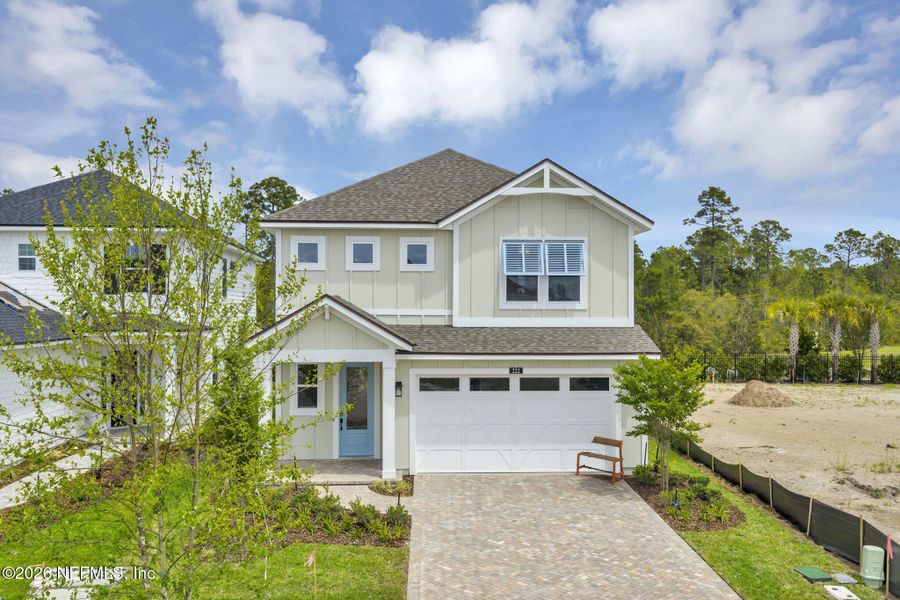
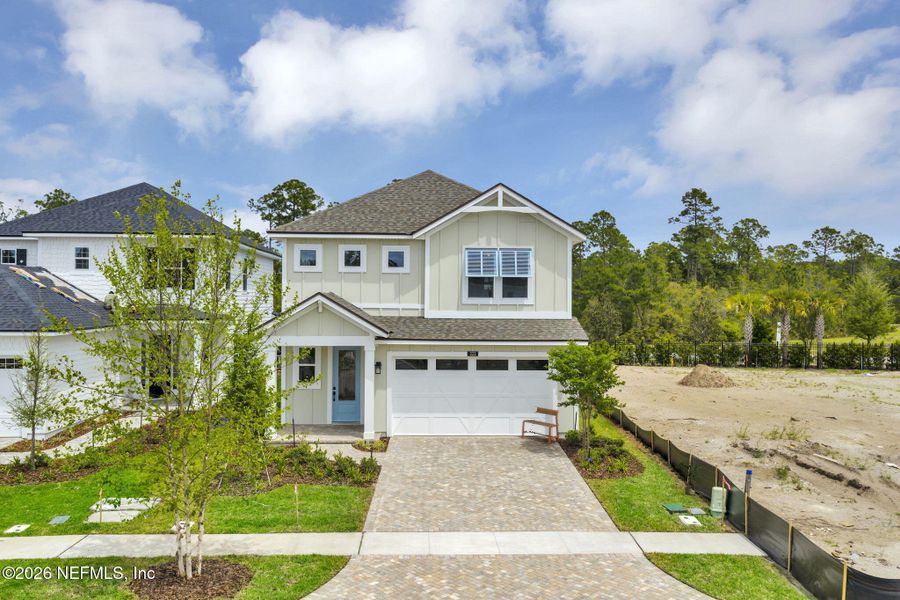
potted plant: none [798,508,839,553] -> present [676,461,702,495]

